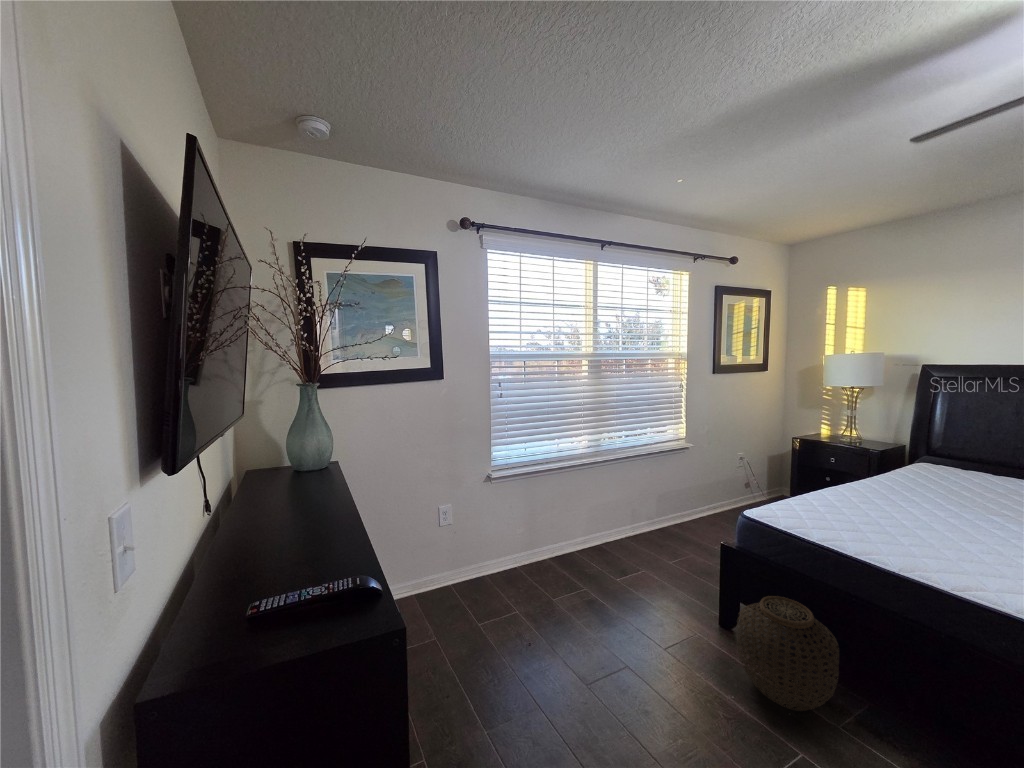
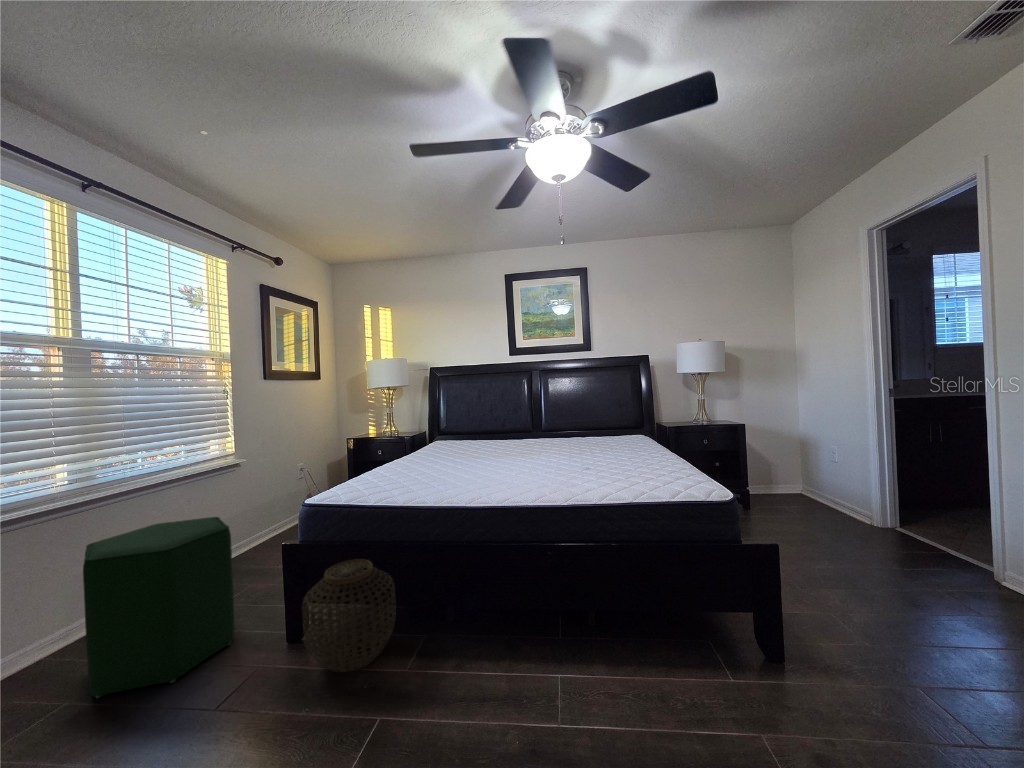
ottoman: none [598,494,682,617] -> present [83,517,234,698]

